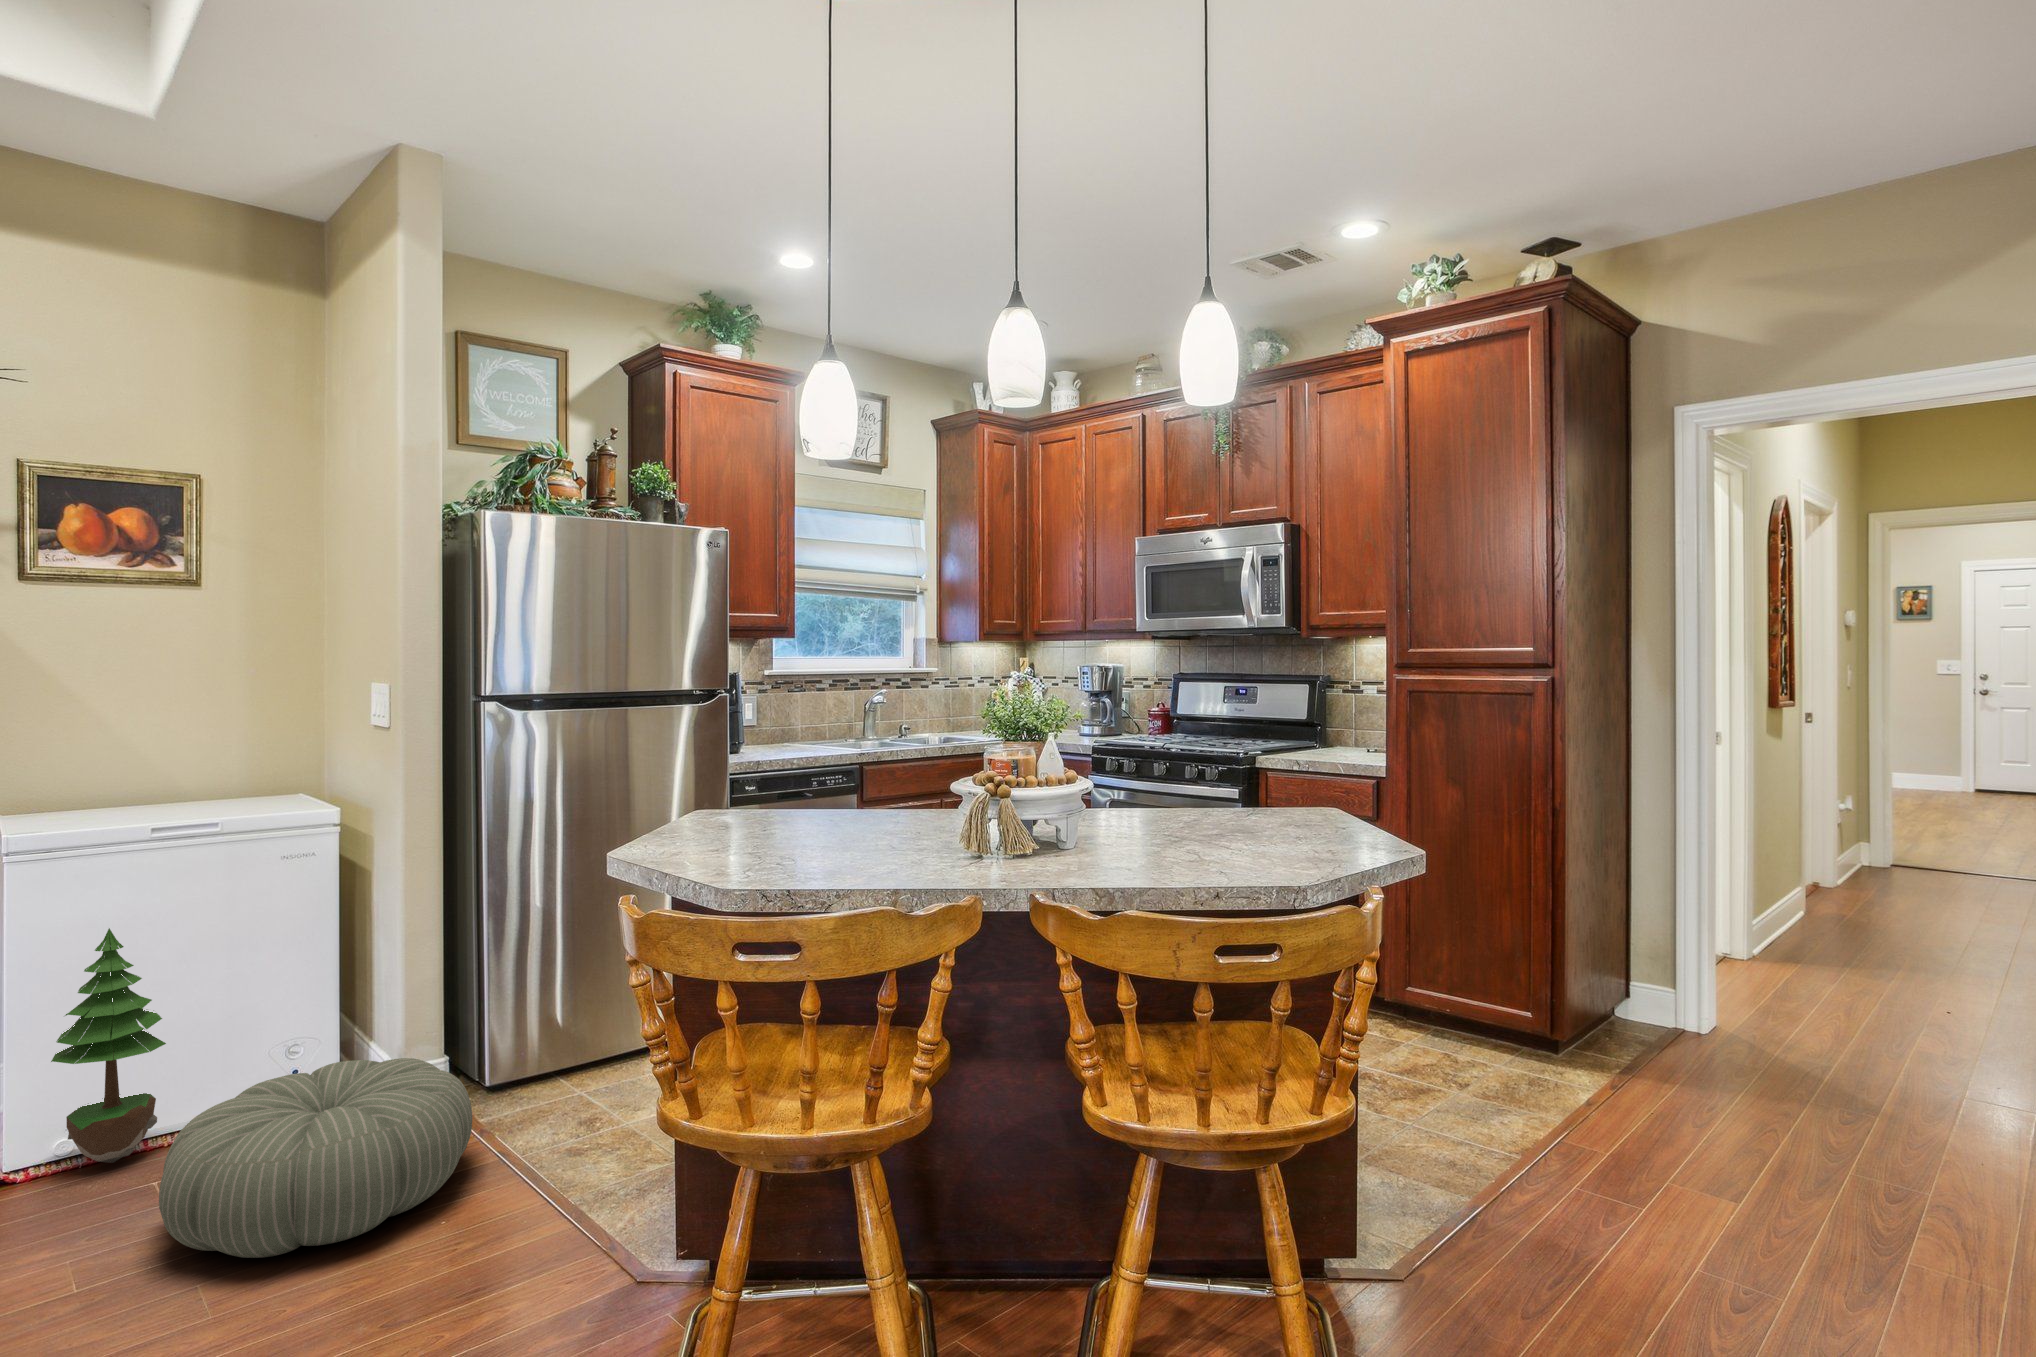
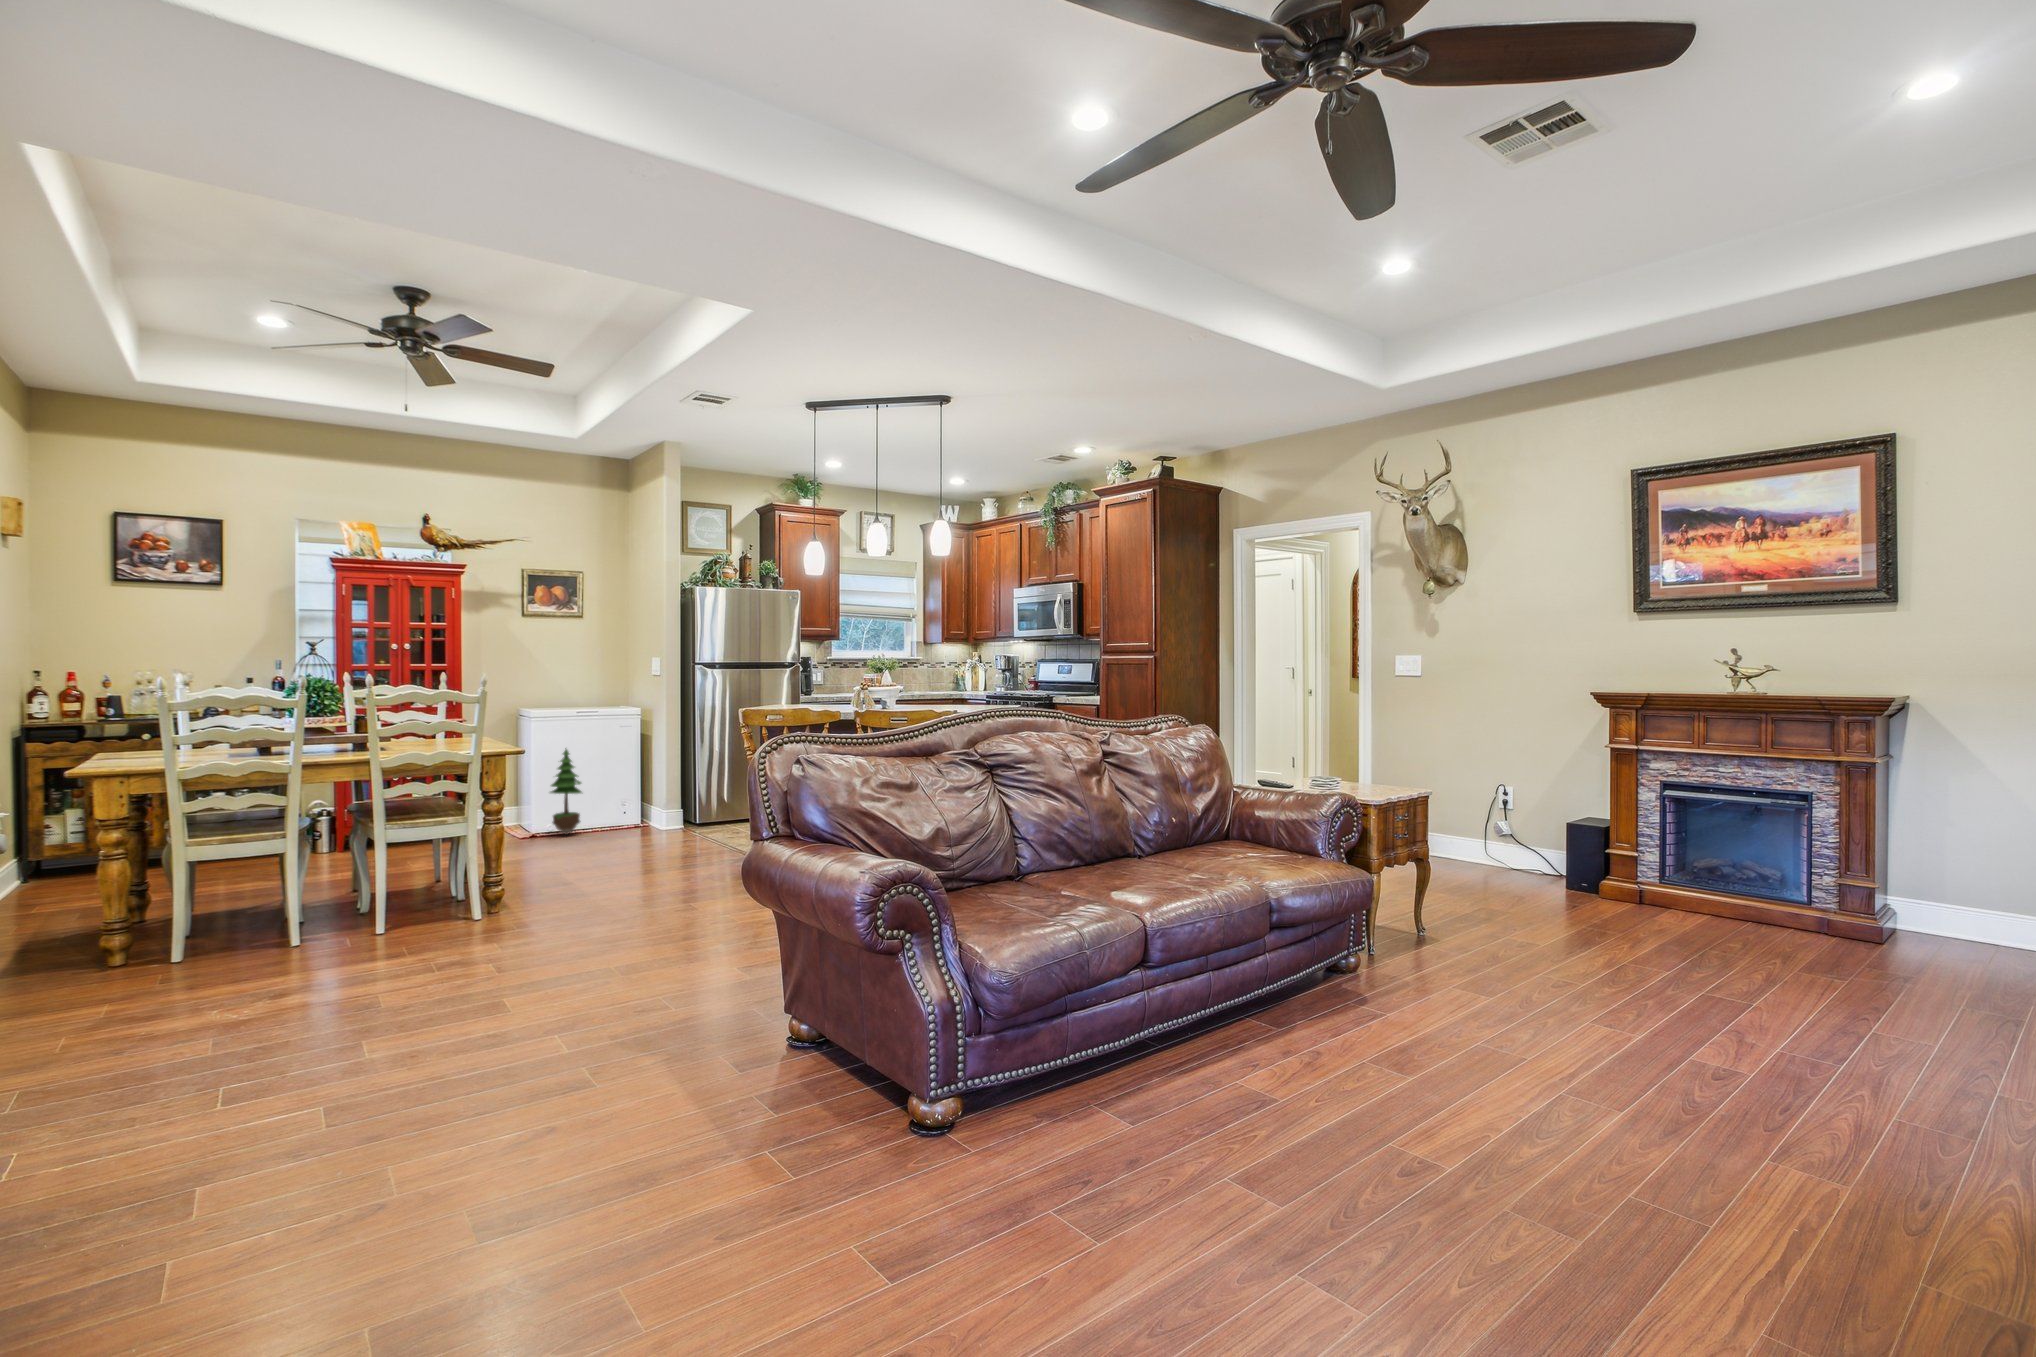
pouf: present [159,1058,472,1258] -> none [594,799,693,848]

